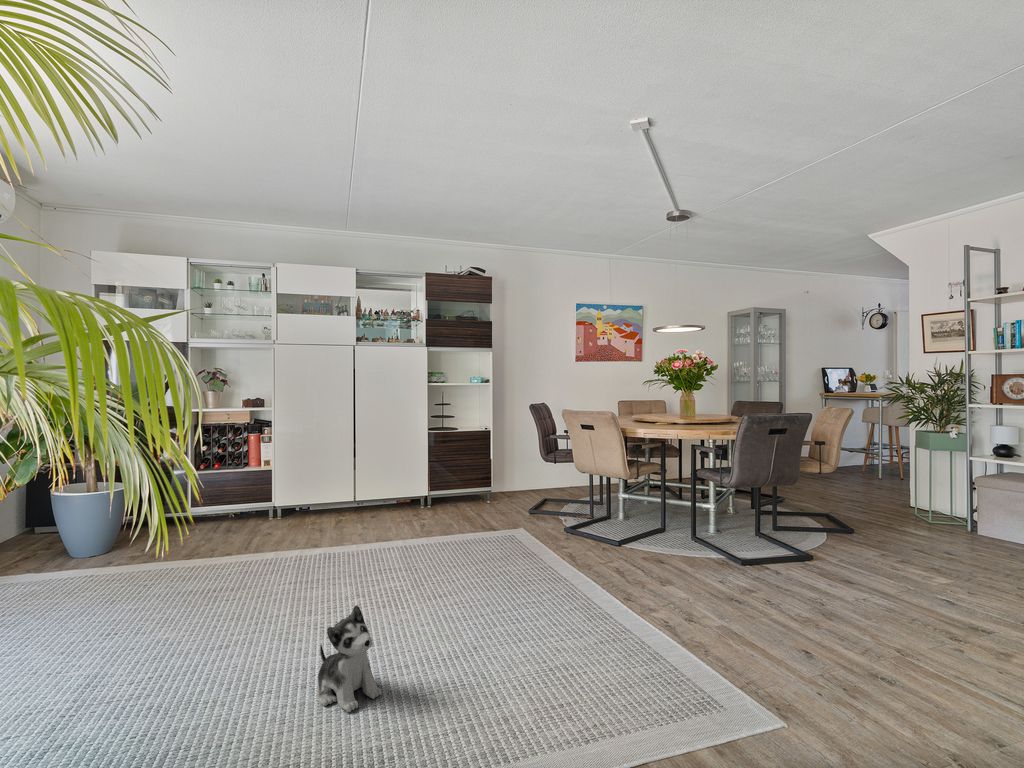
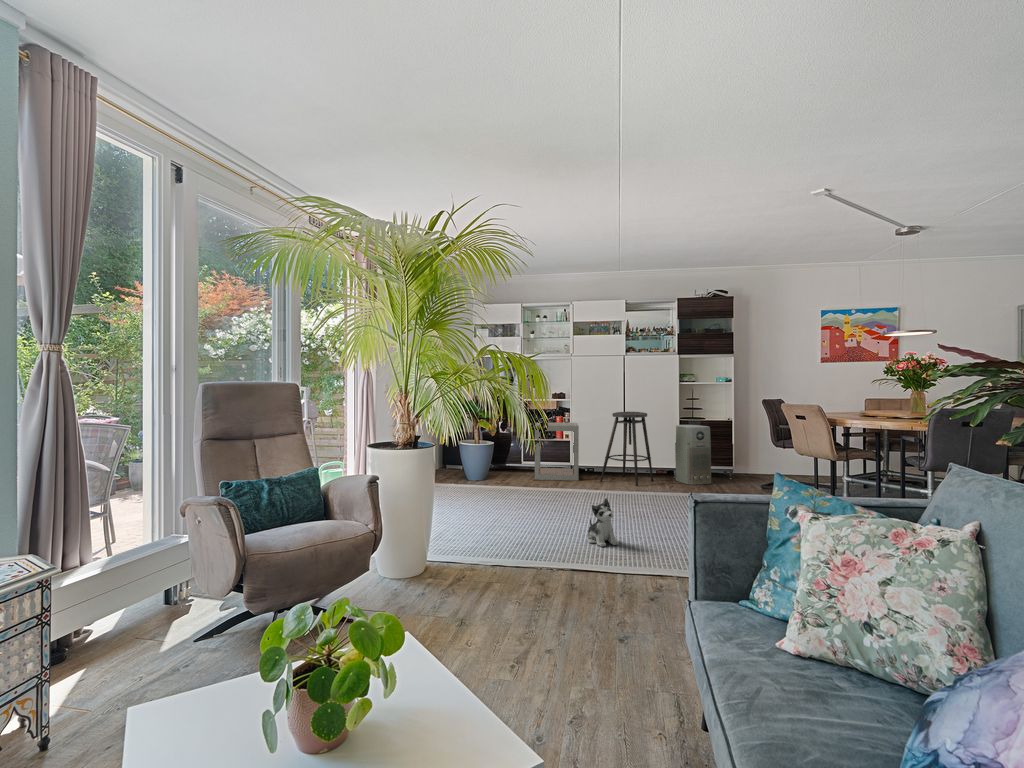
stool: none [321,423,397,531] -> present [600,412,653,486]
air purifier: none [424,438,471,519] -> present [675,425,711,485]
side table: none [210,442,286,539] -> present [535,422,579,481]

